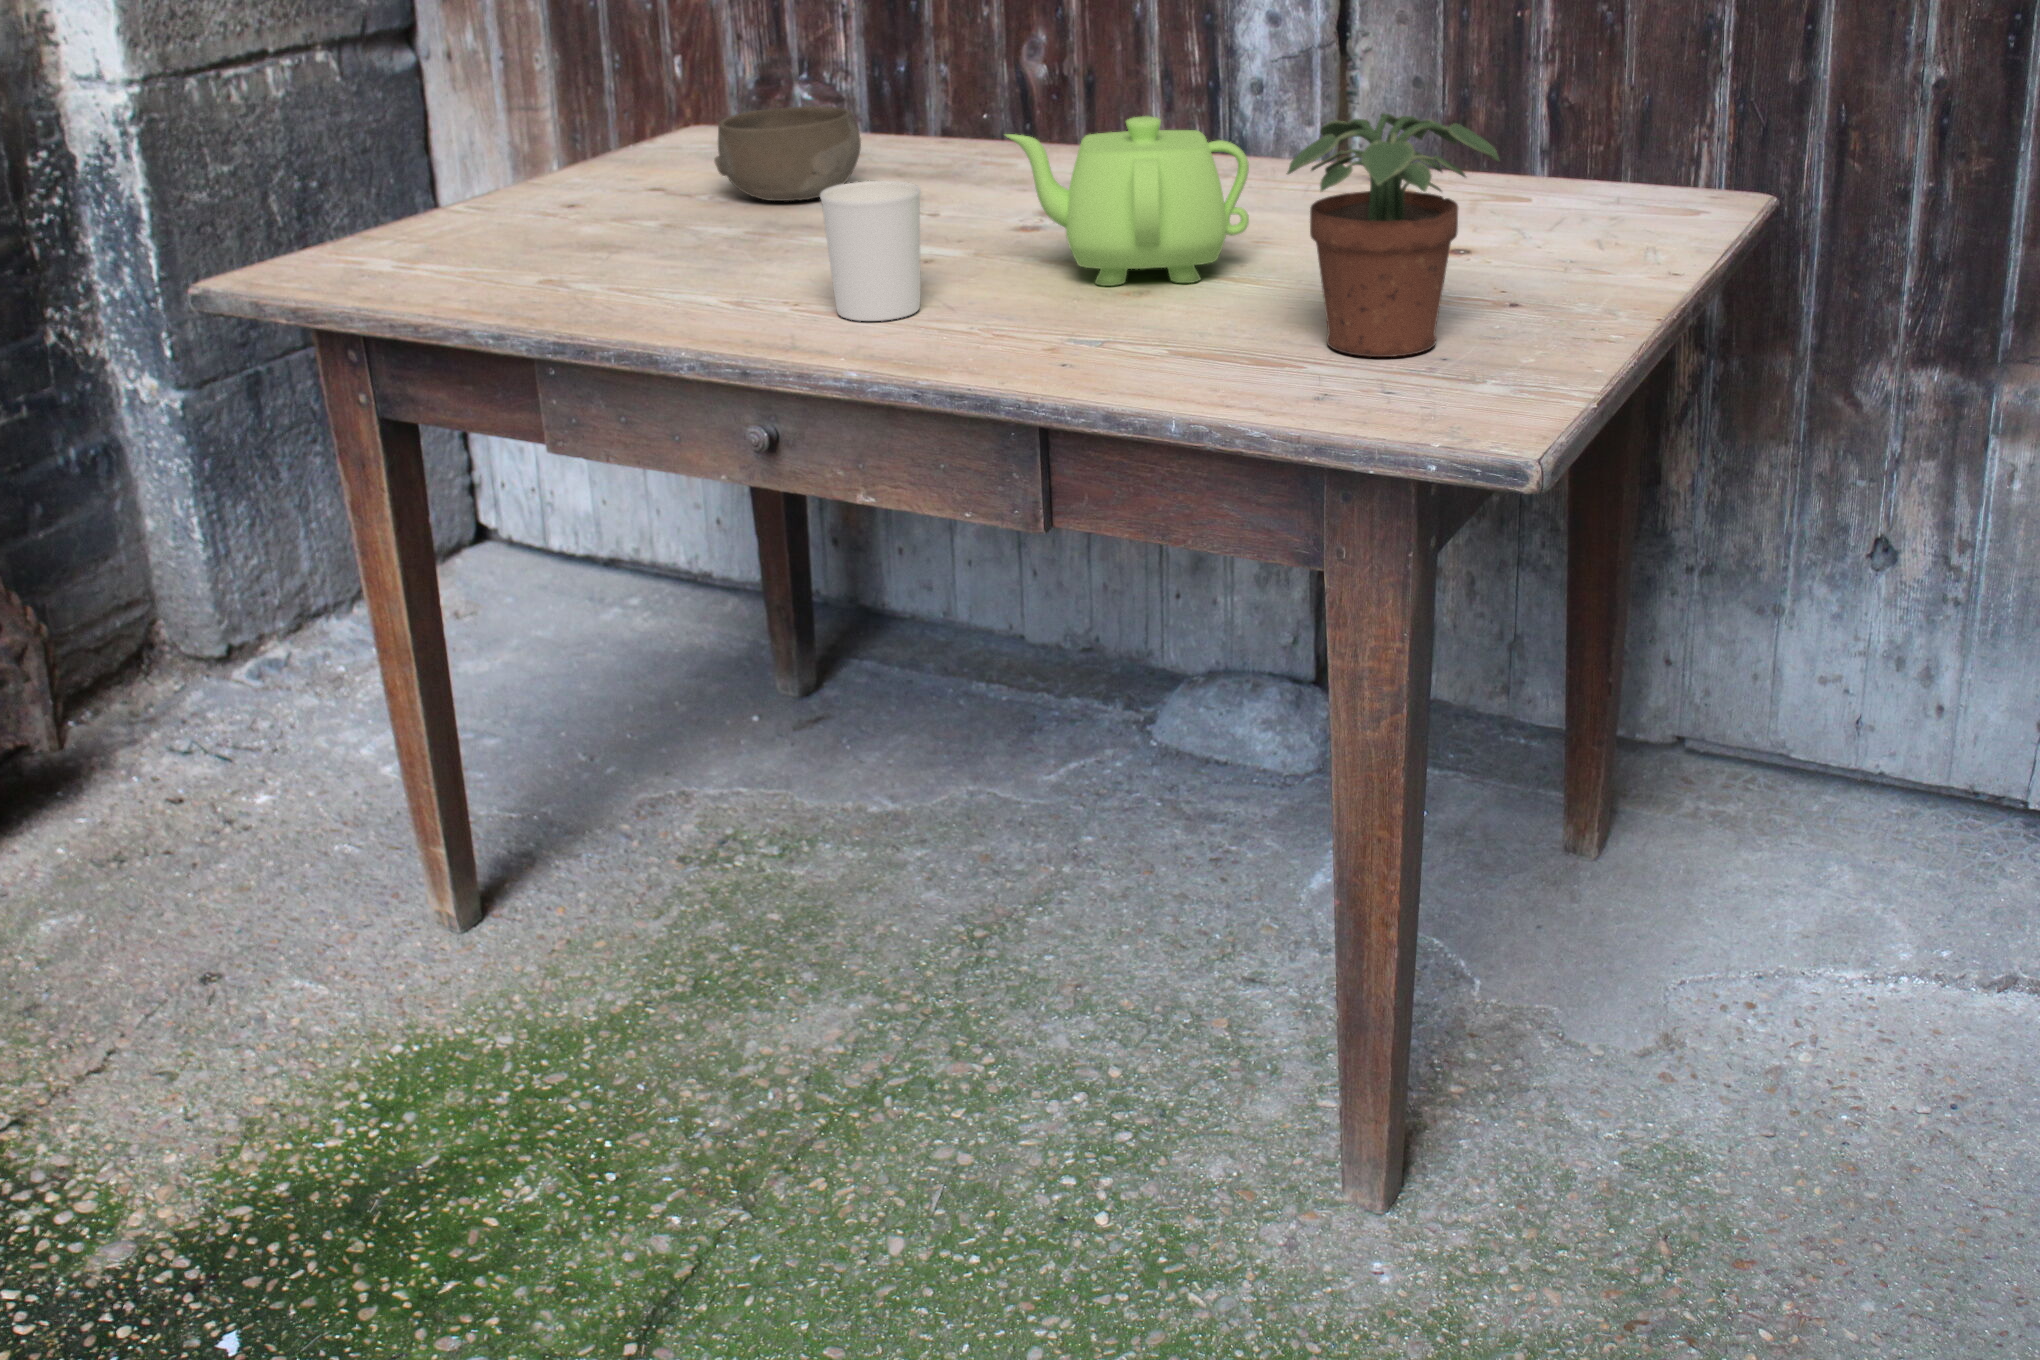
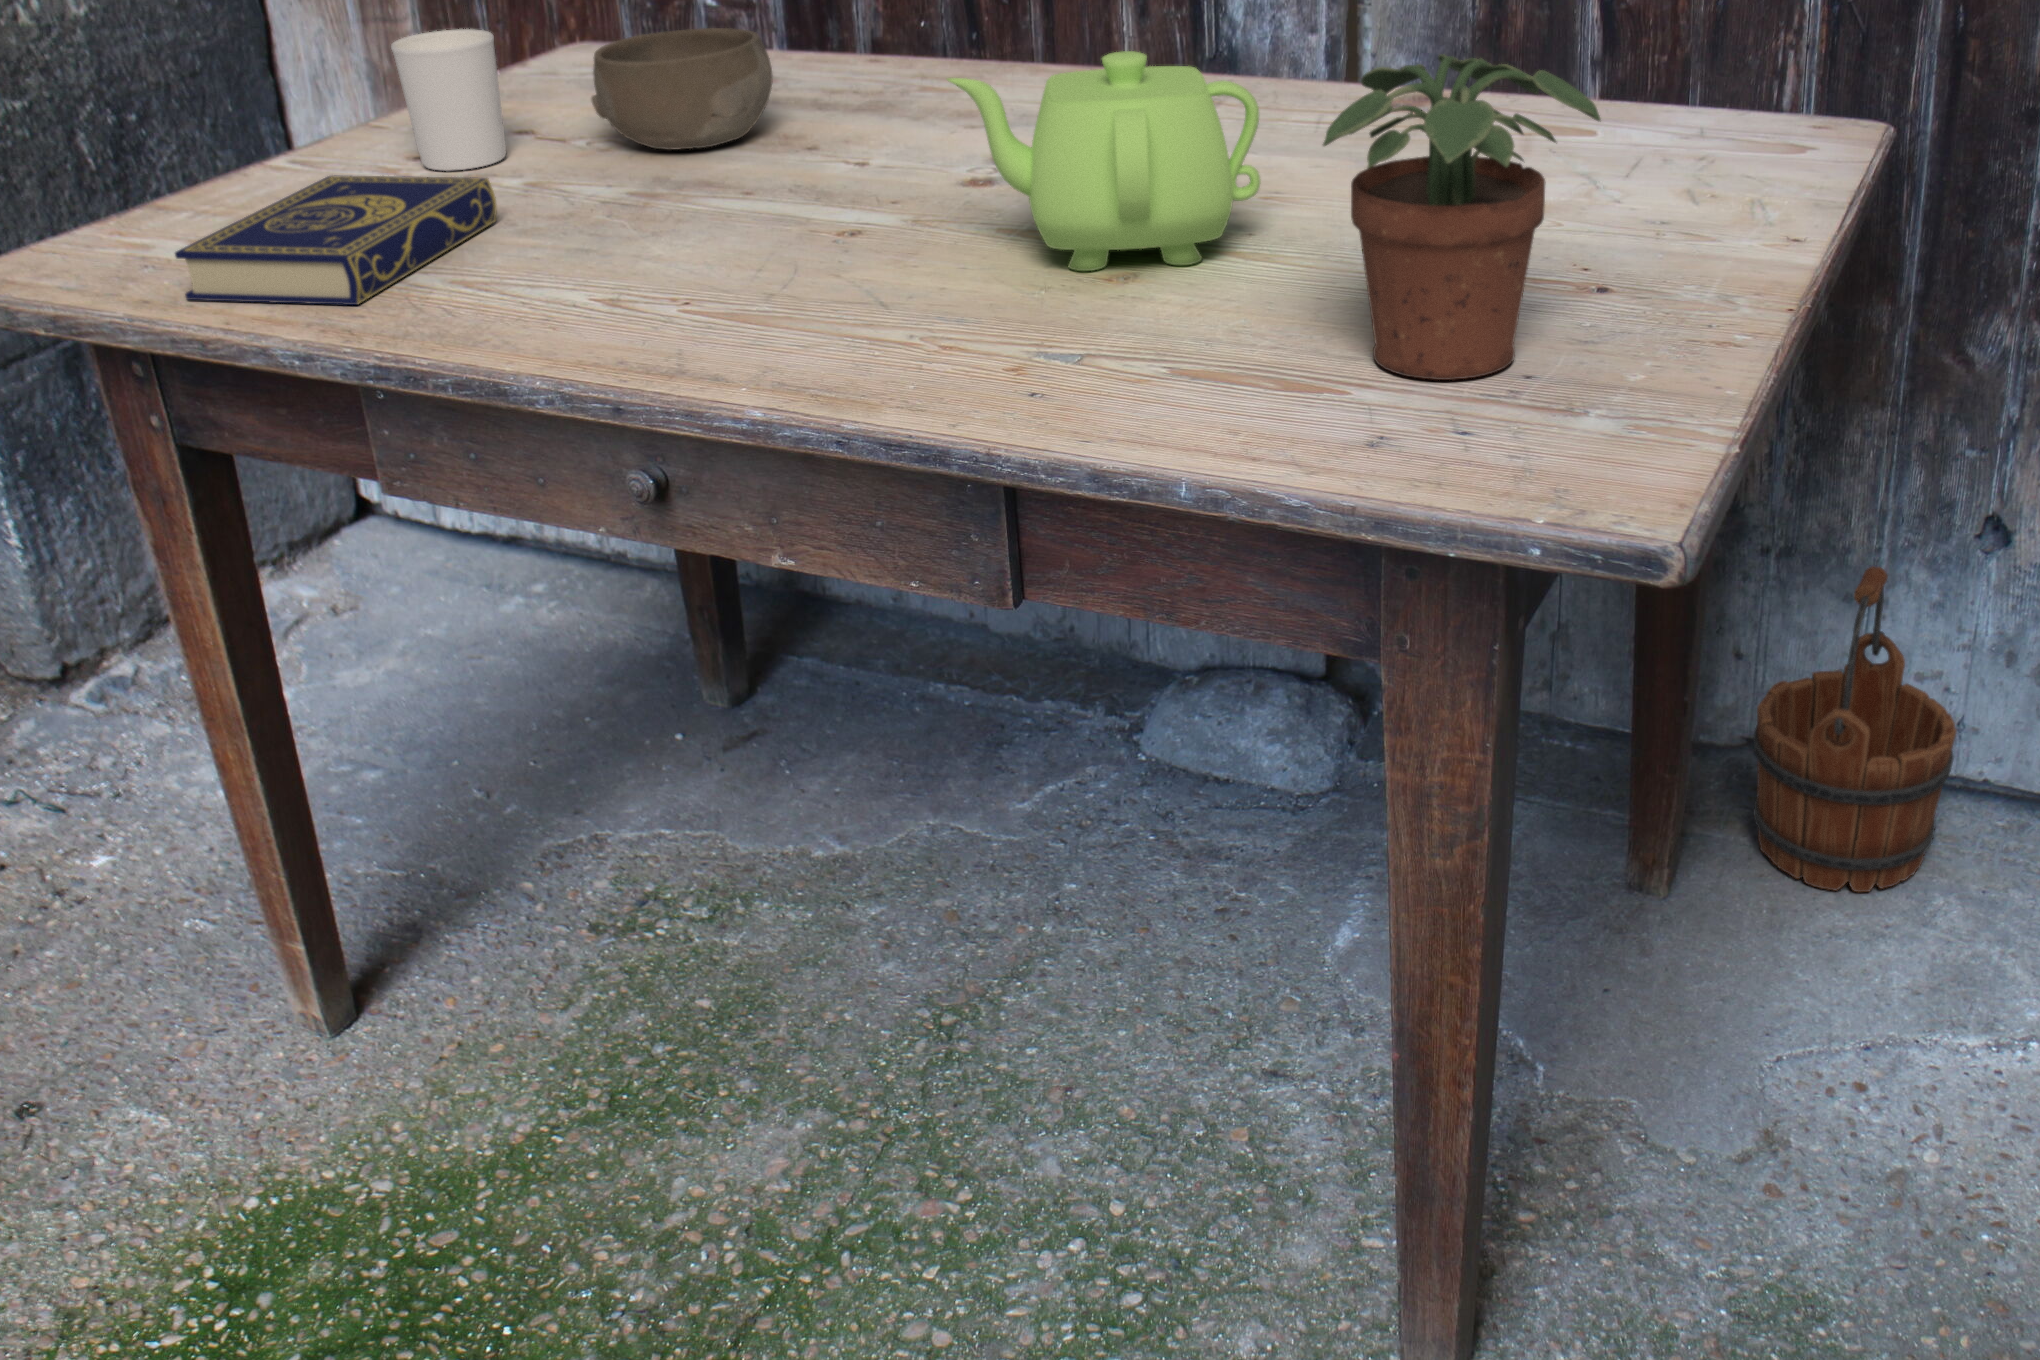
candle holder: present [820,181,921,321] -> present [391,29,506,171]
book: none [400,210,642,300] -> present [175,175,496,305]
wooden bucket: none [1676,576,1850,860] -> present [1753,566,1957,892]

